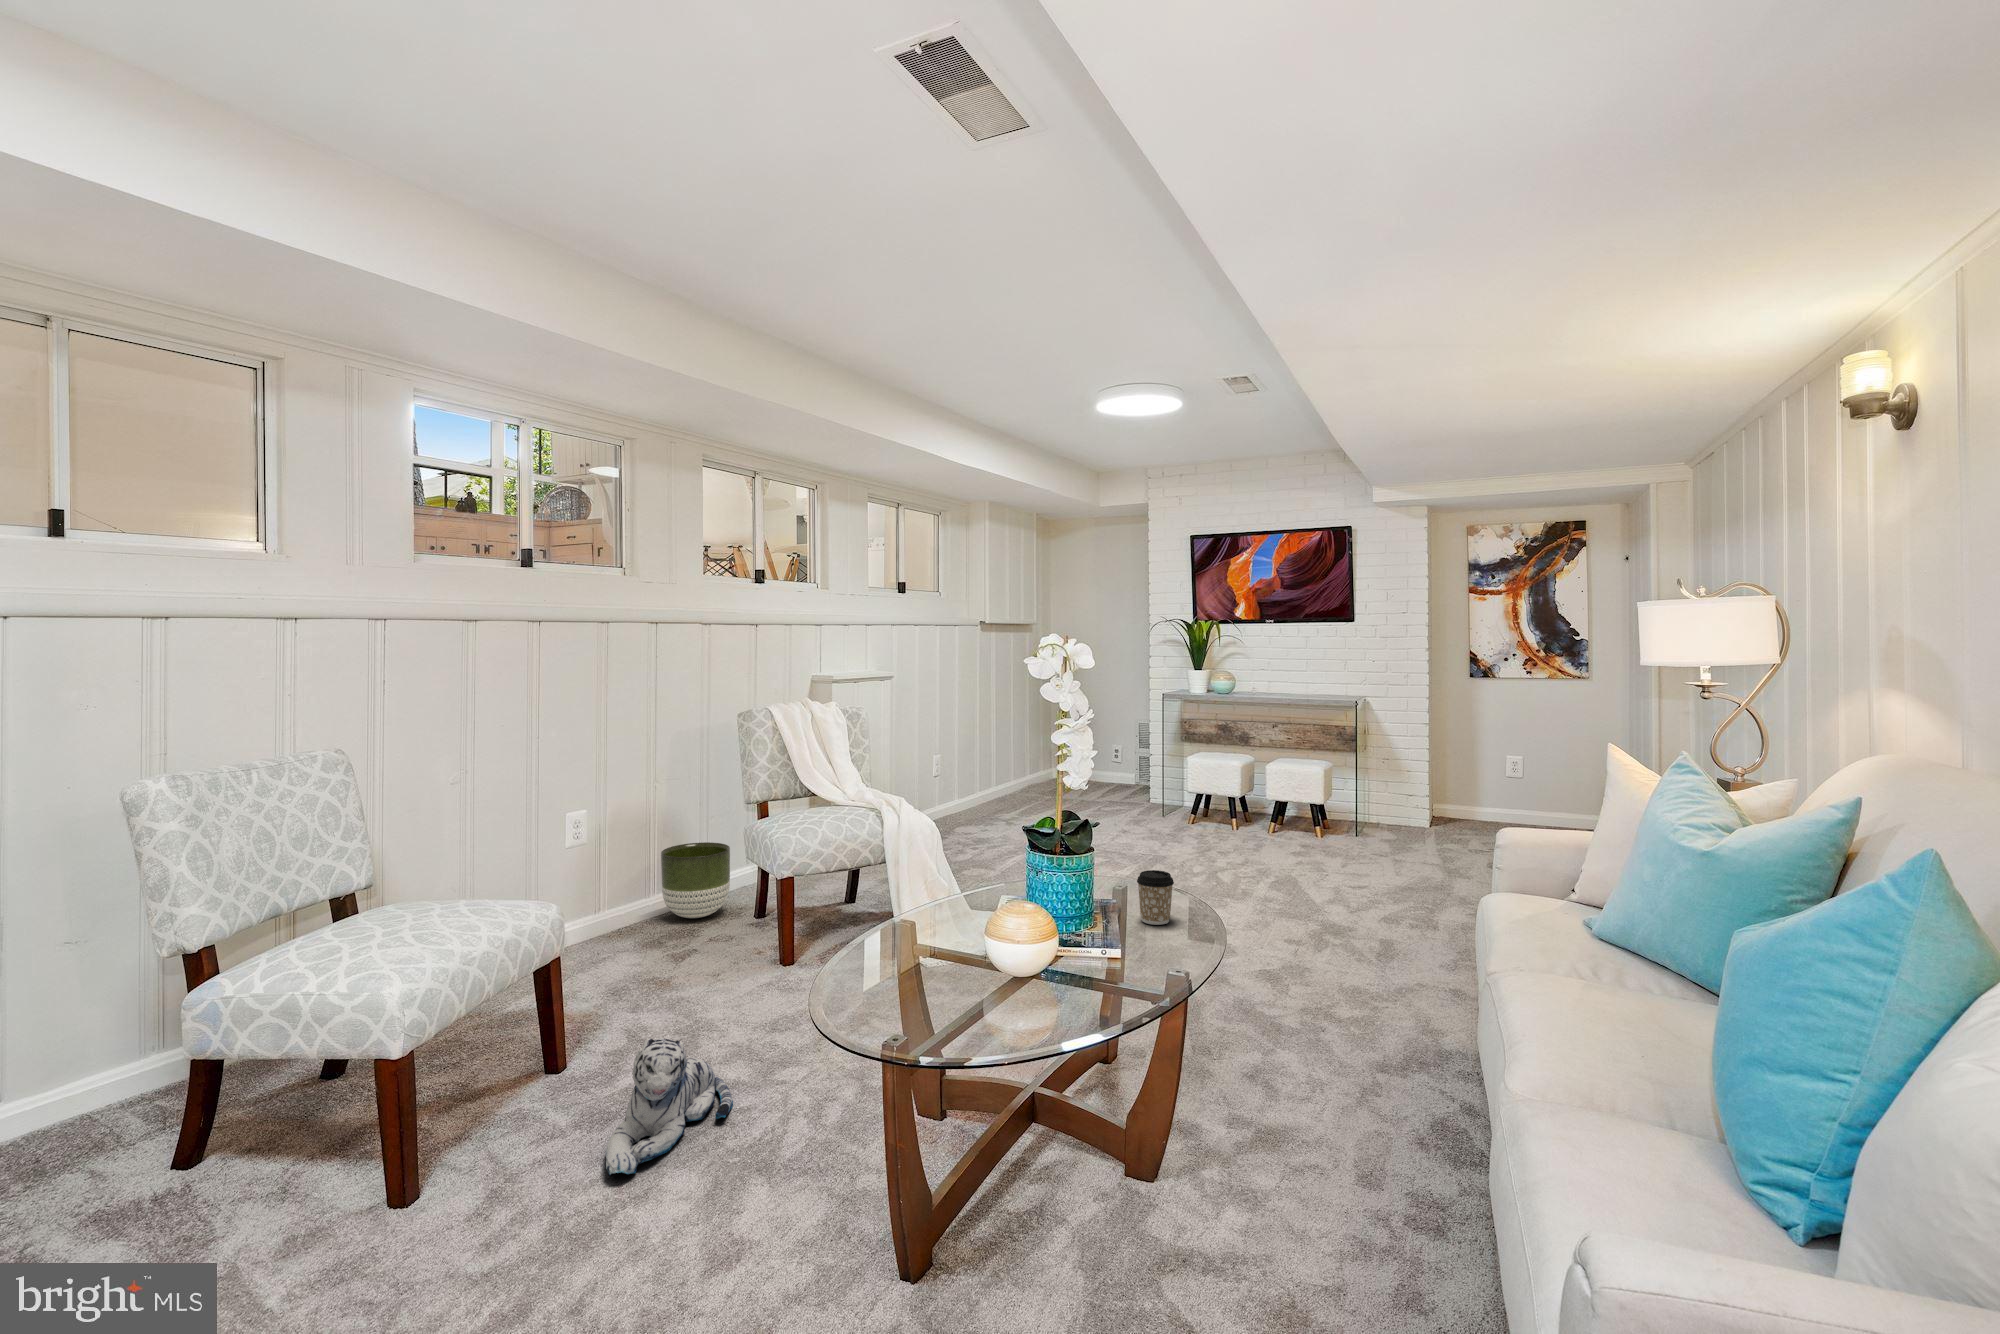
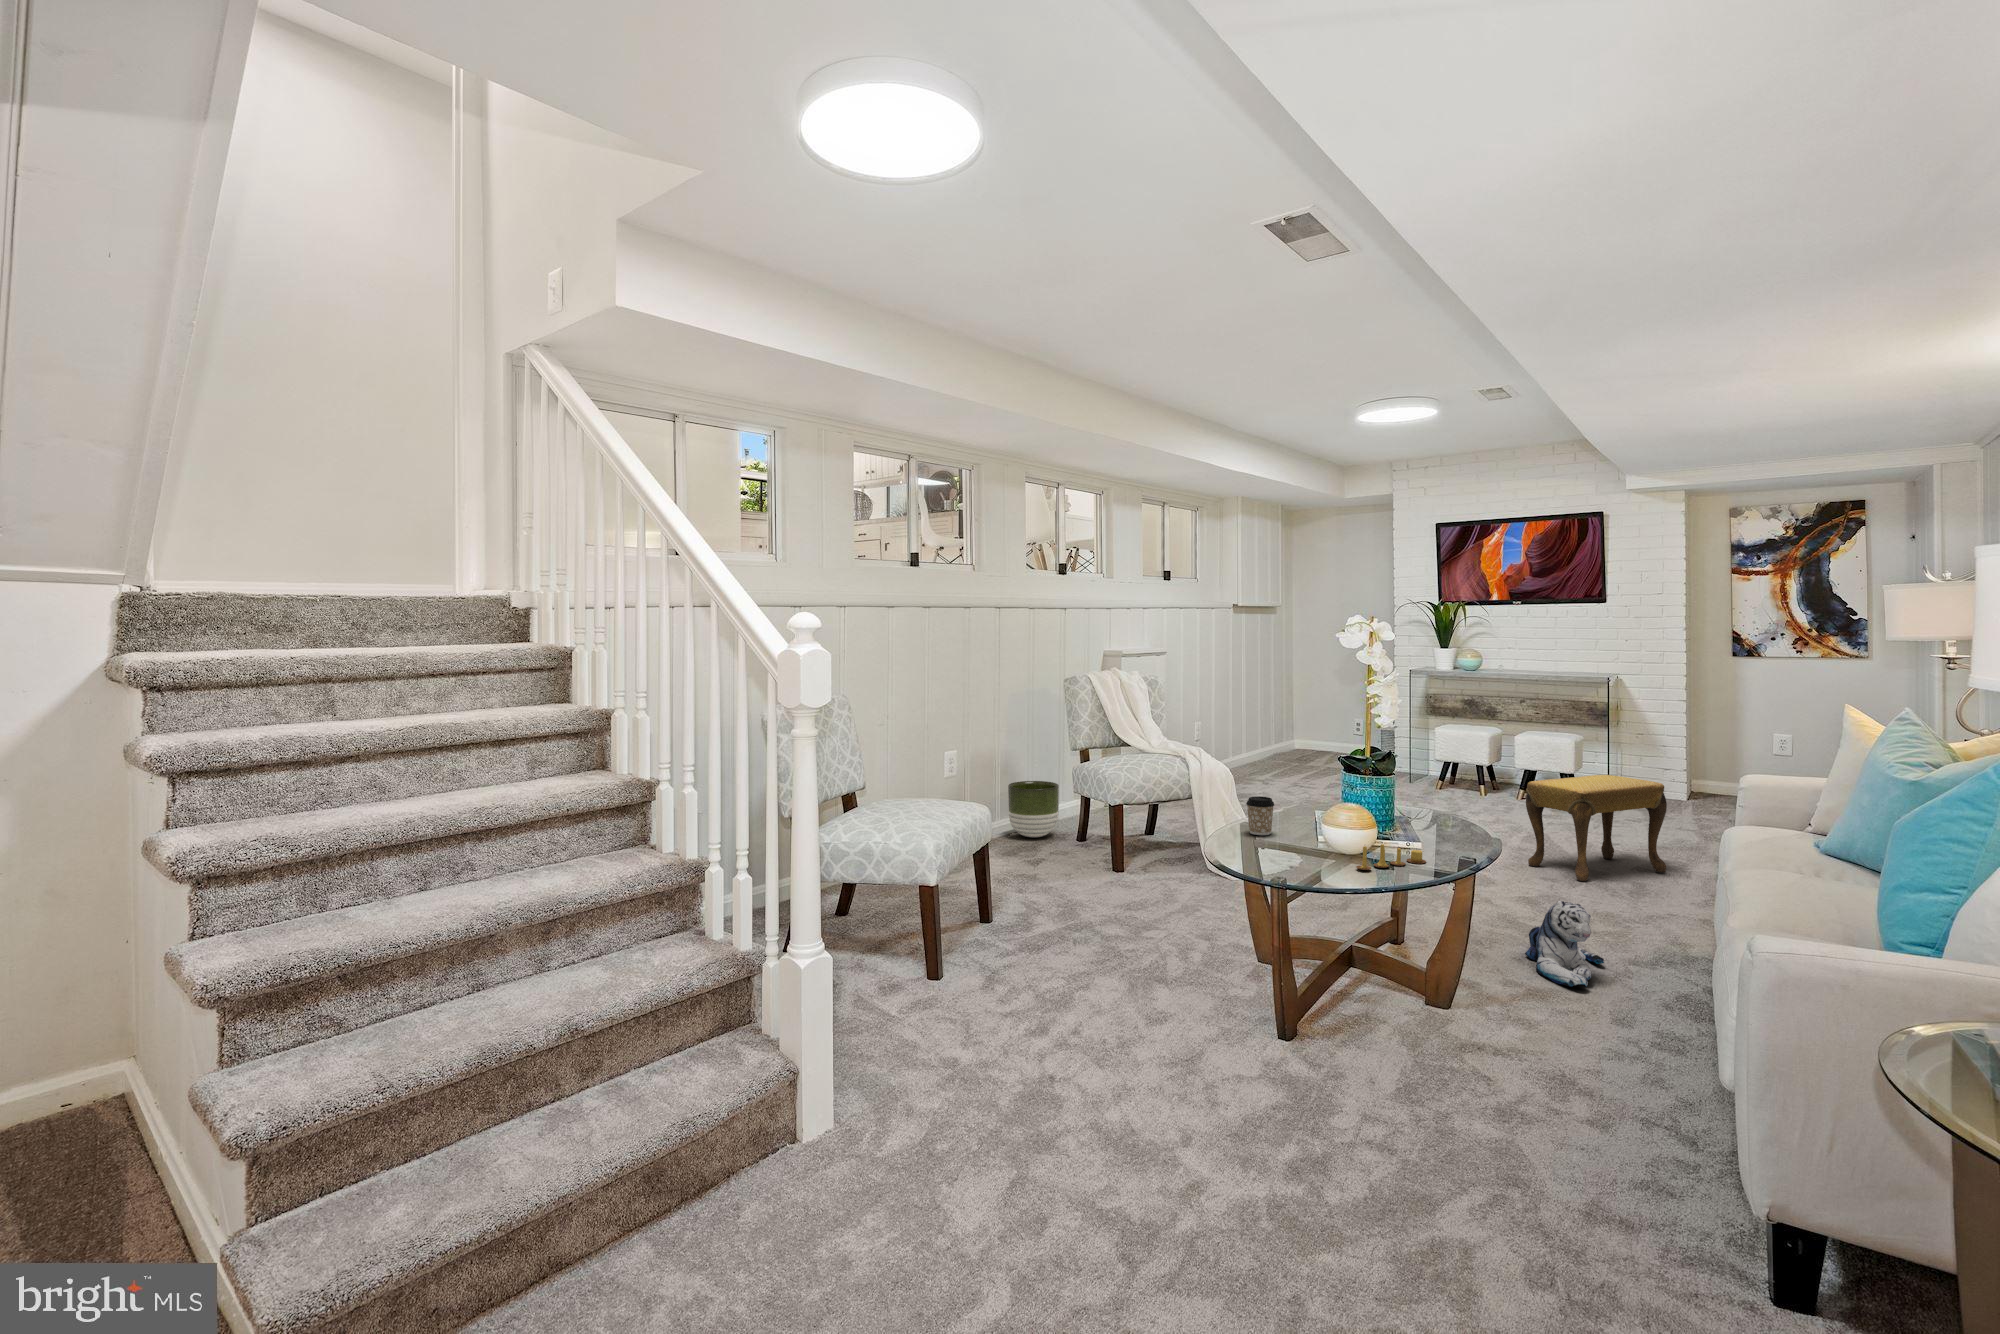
footstool: none [1275,817,1423,950] -> present [1526,775,1667,881]
coffee cup: present [1137,870,1174,925] -> present [1246,796,1274,835]
candle: none [1032,973,1135,1022] -> present [1356,844,1426,870]
plush toy: present [606,1038,733,1176] -> present [1525,901,1604,987]

